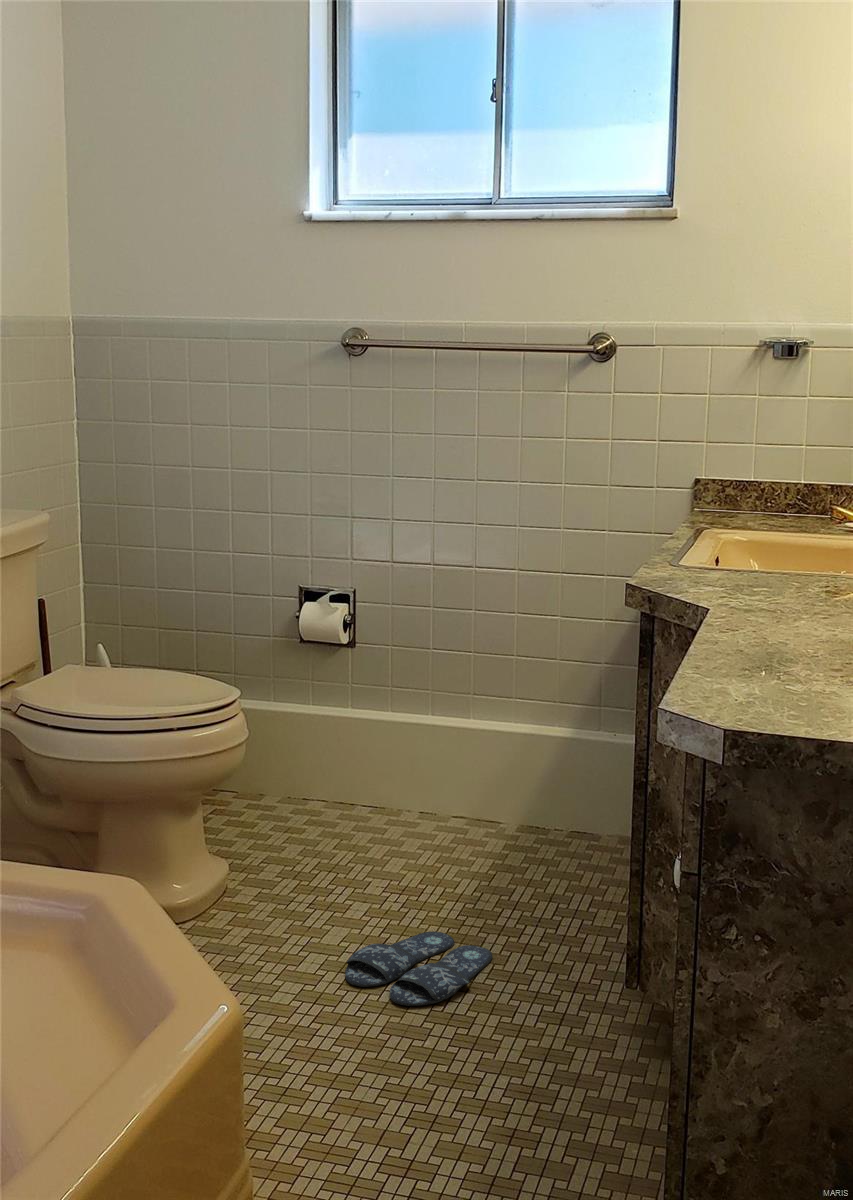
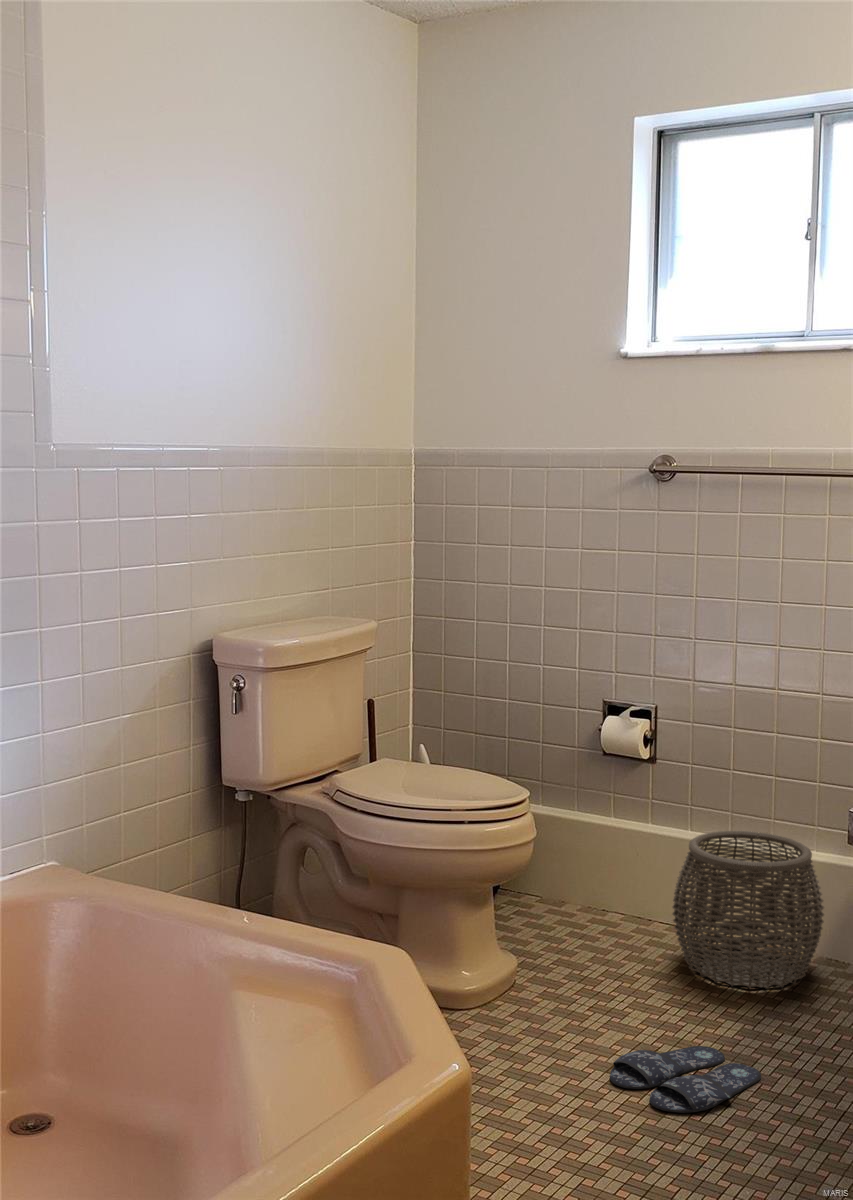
woven basket: none [383,710,529,866] -> present [672,831,824,989]

